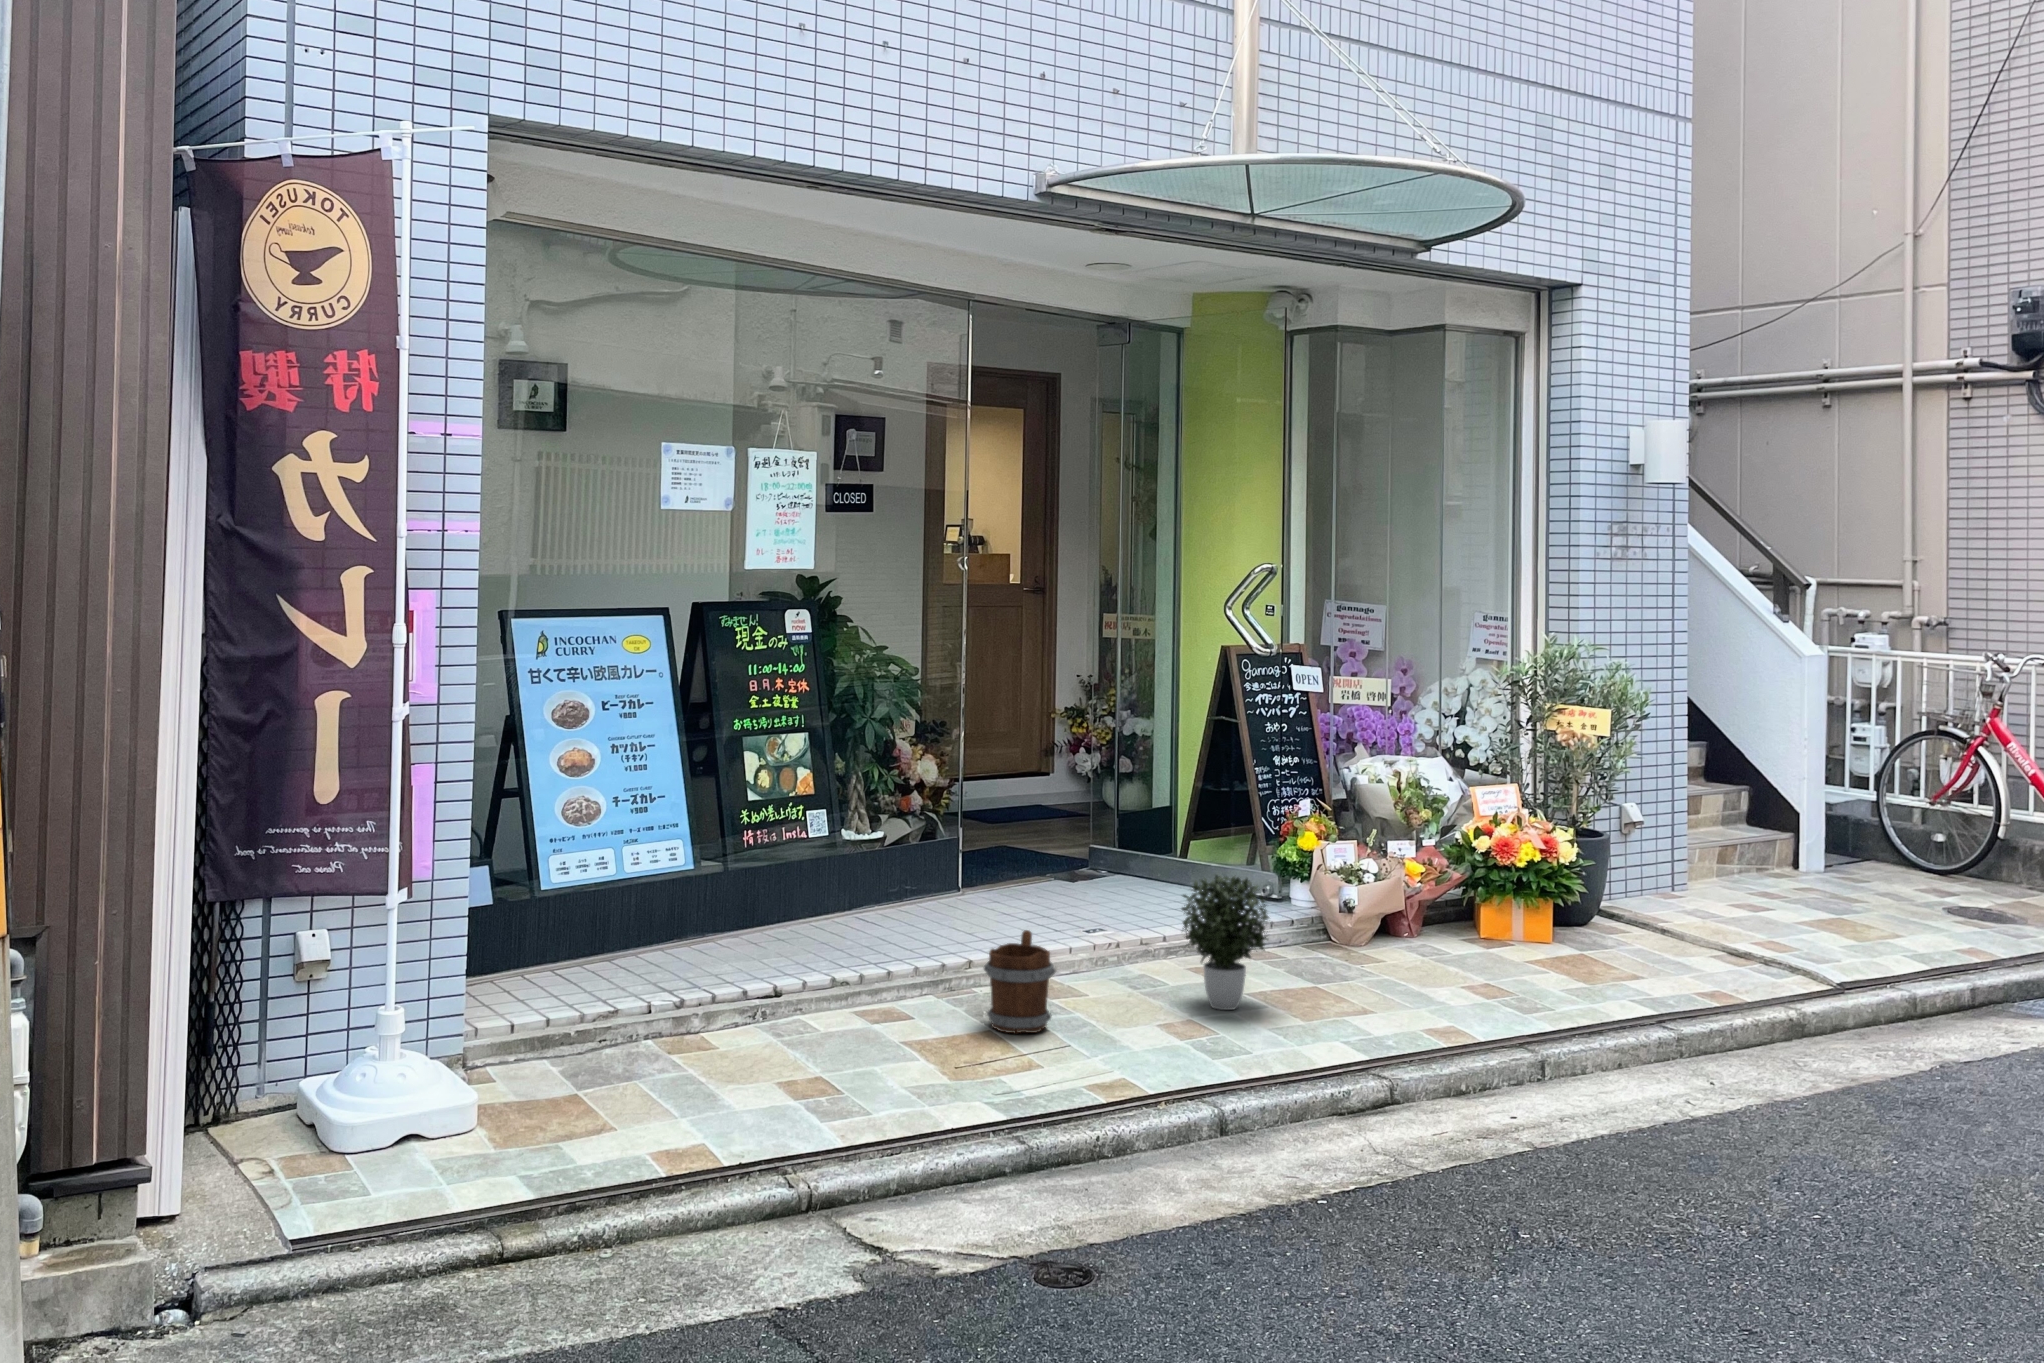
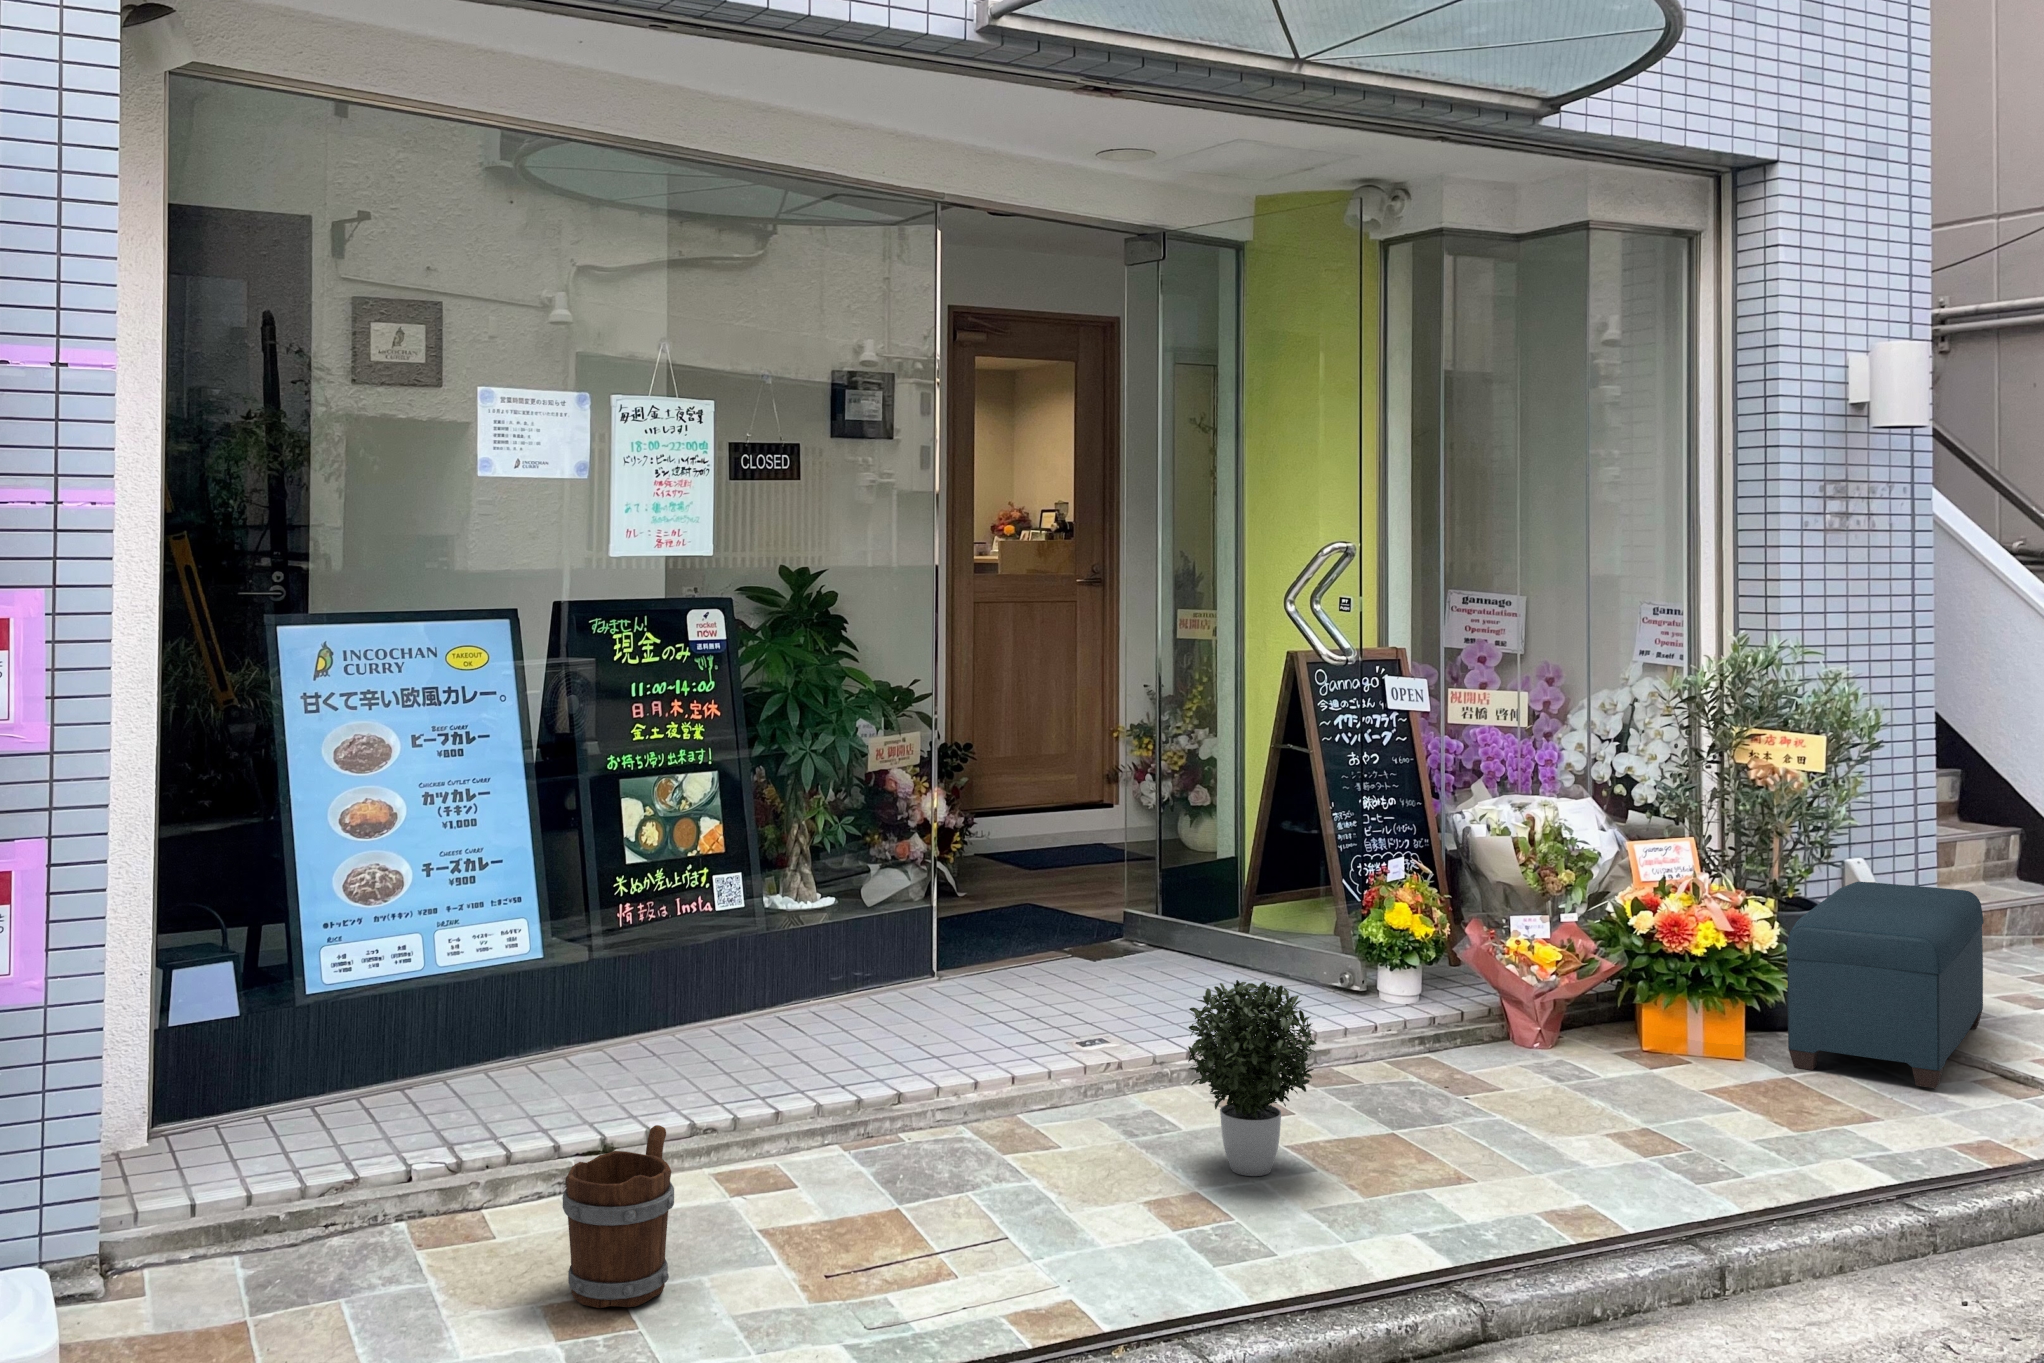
bench: none [1583,819,1719,958] -> present [1787,882,1984,1088]
bucket: present [984,930,1055,1034] -> present [563,1125,674,1308]

